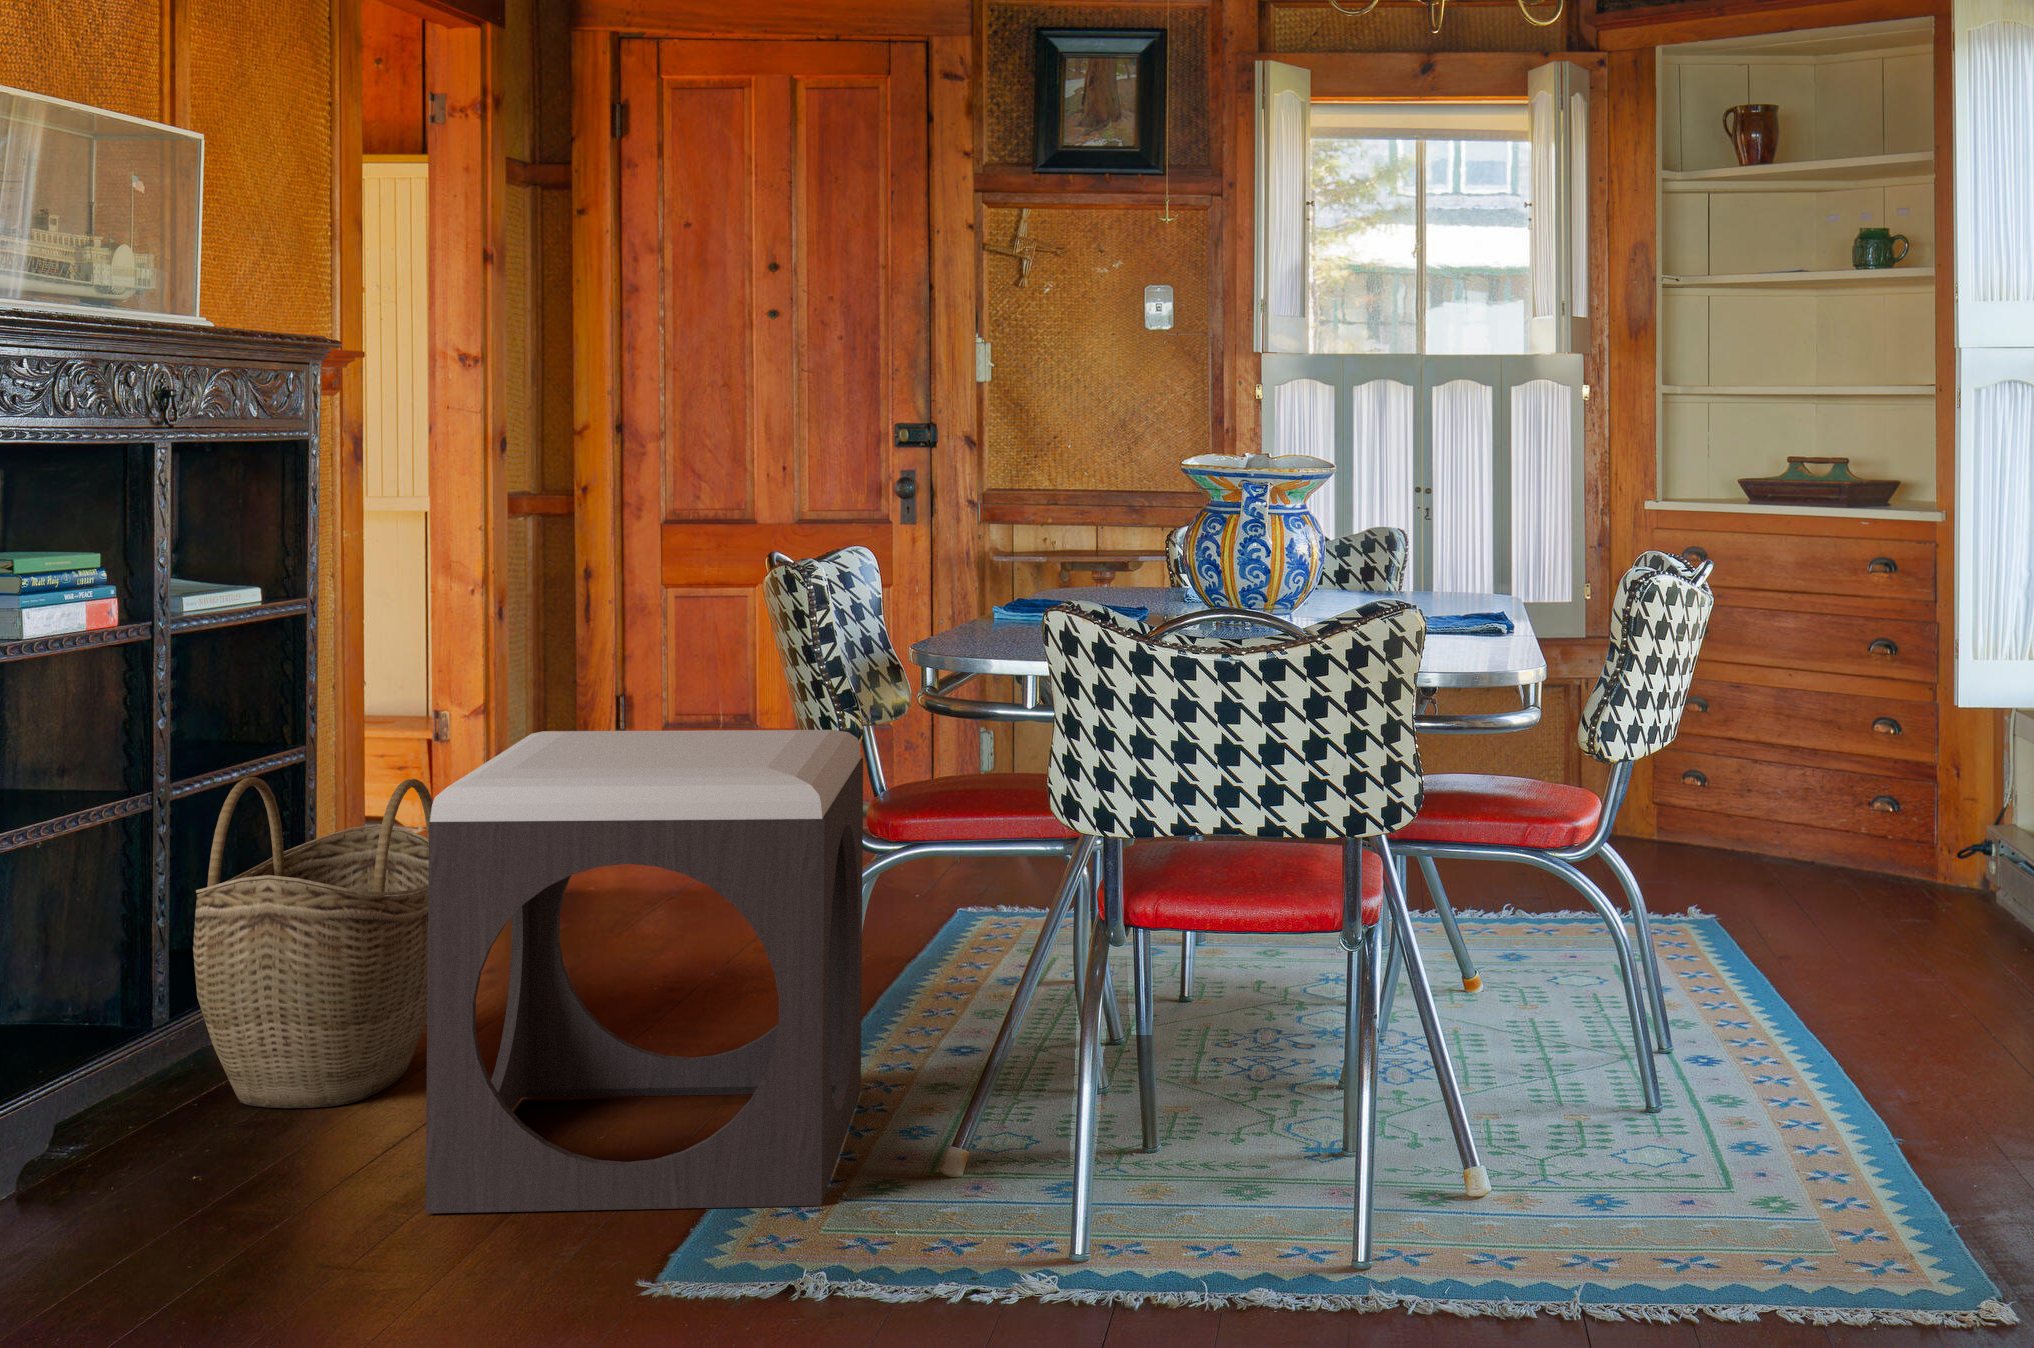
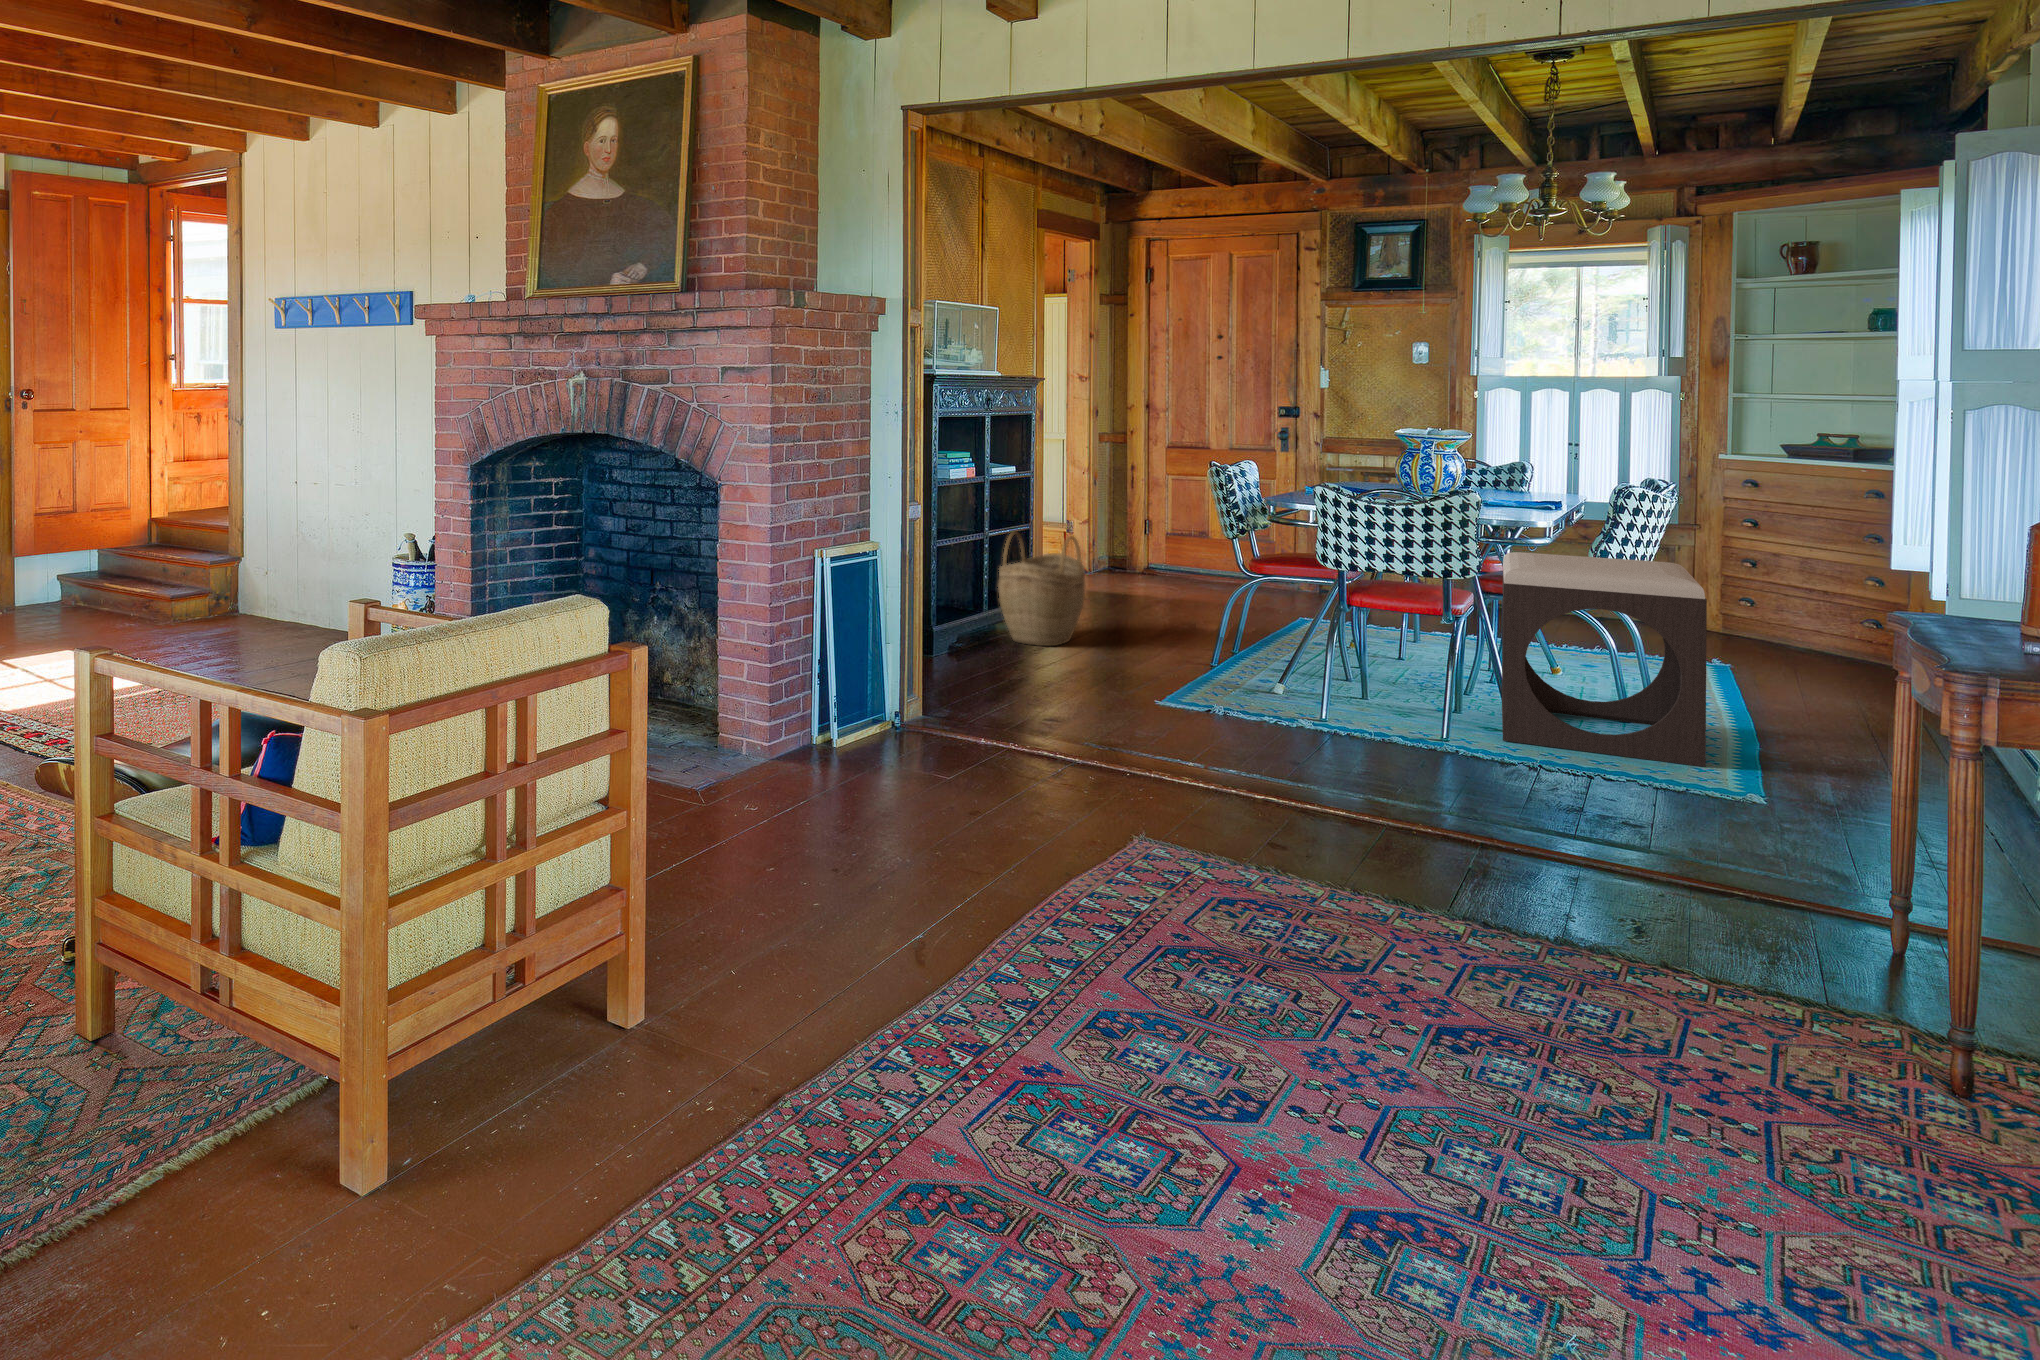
footstool: present [426,730,863,1213] -> present [1502,552,1707,767]

